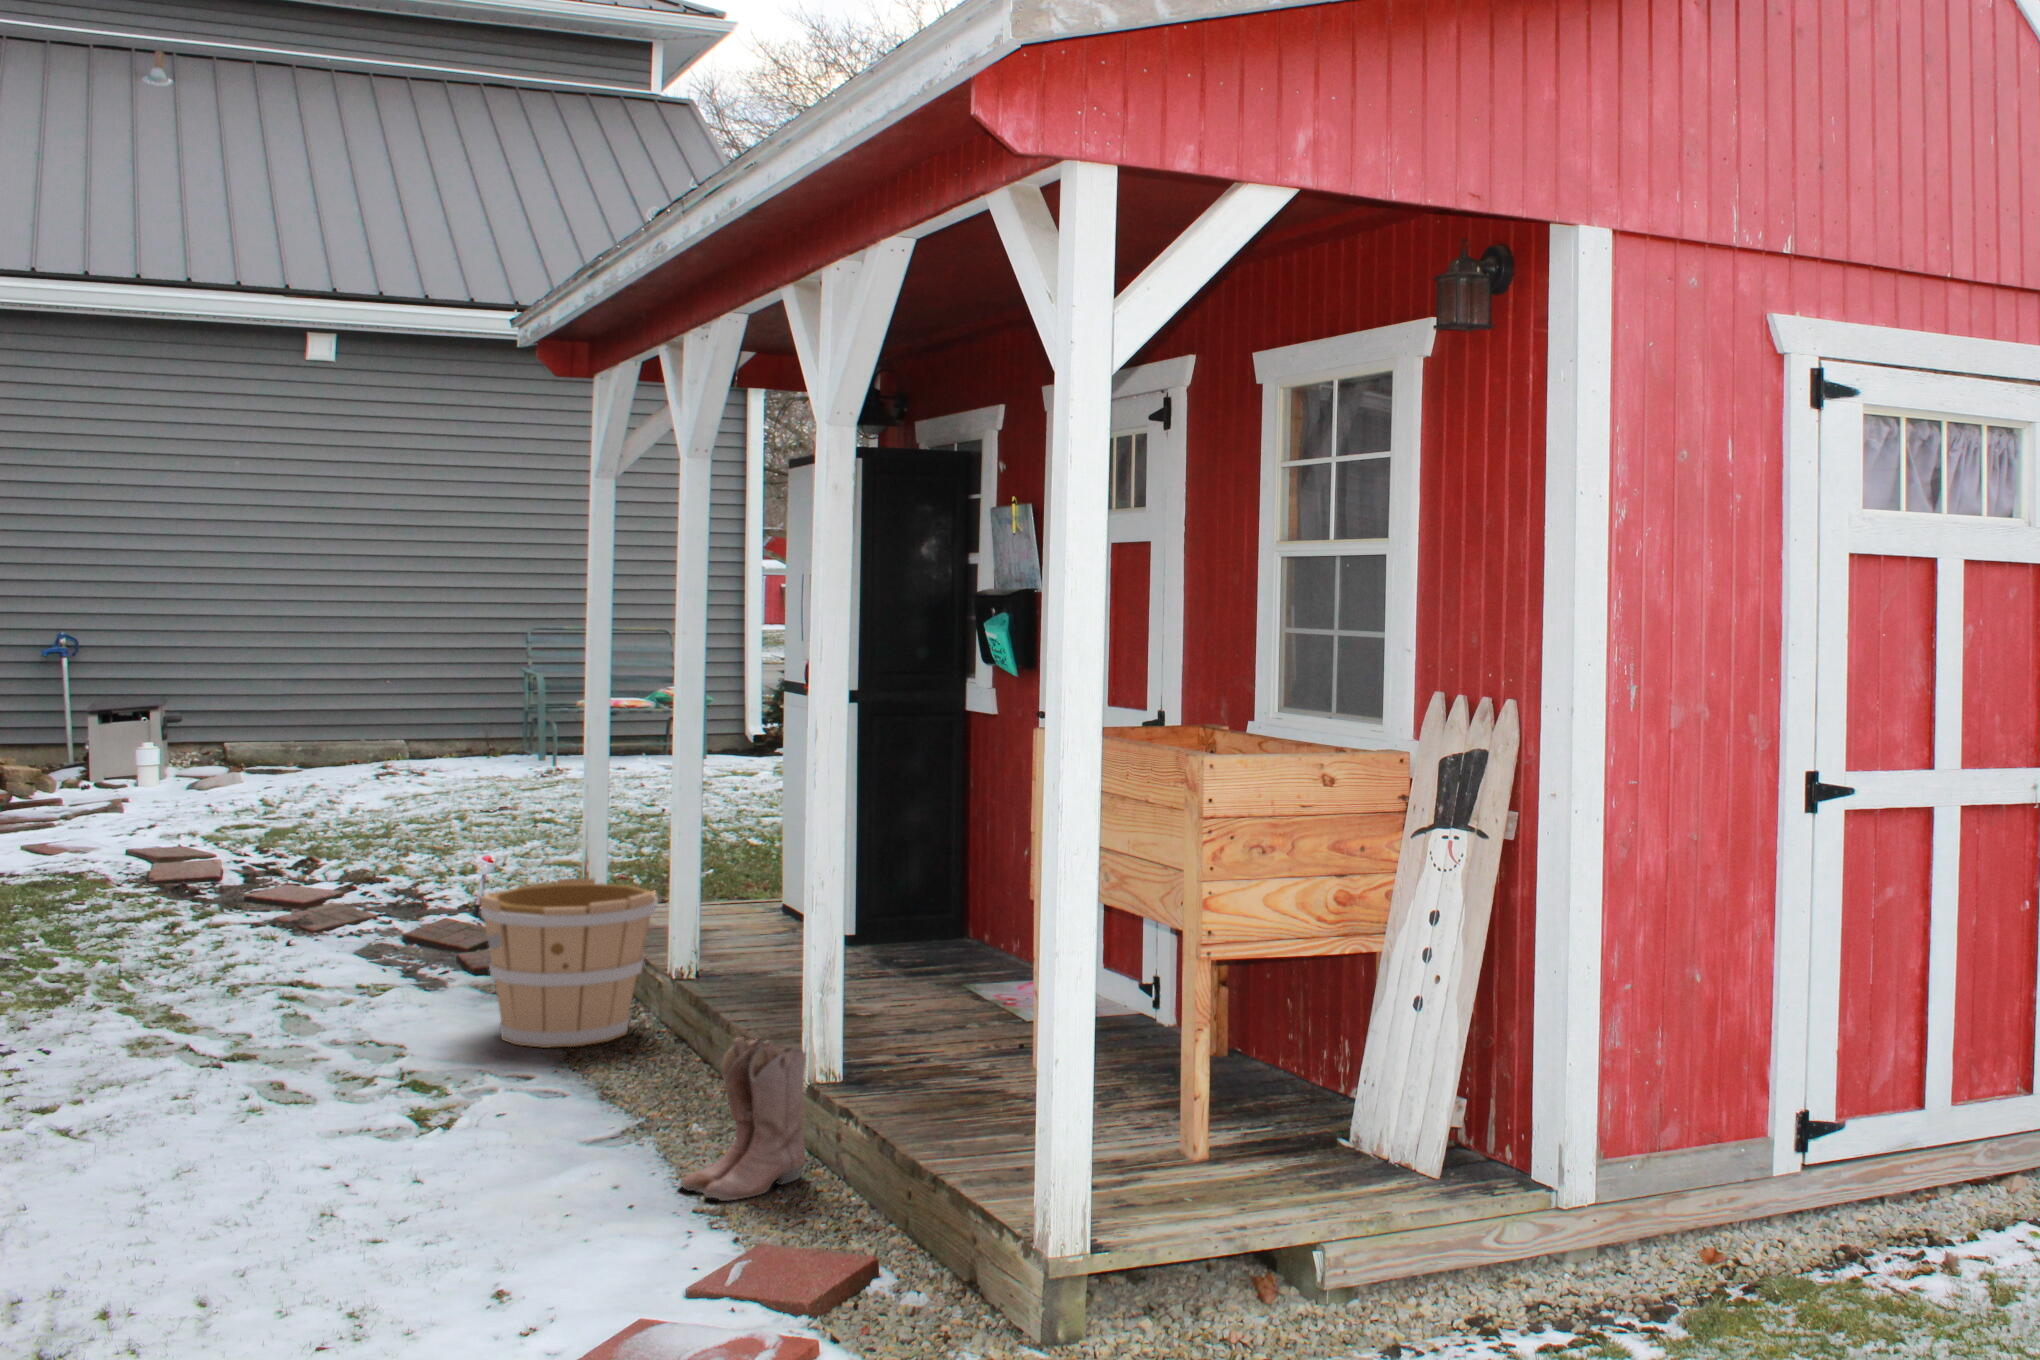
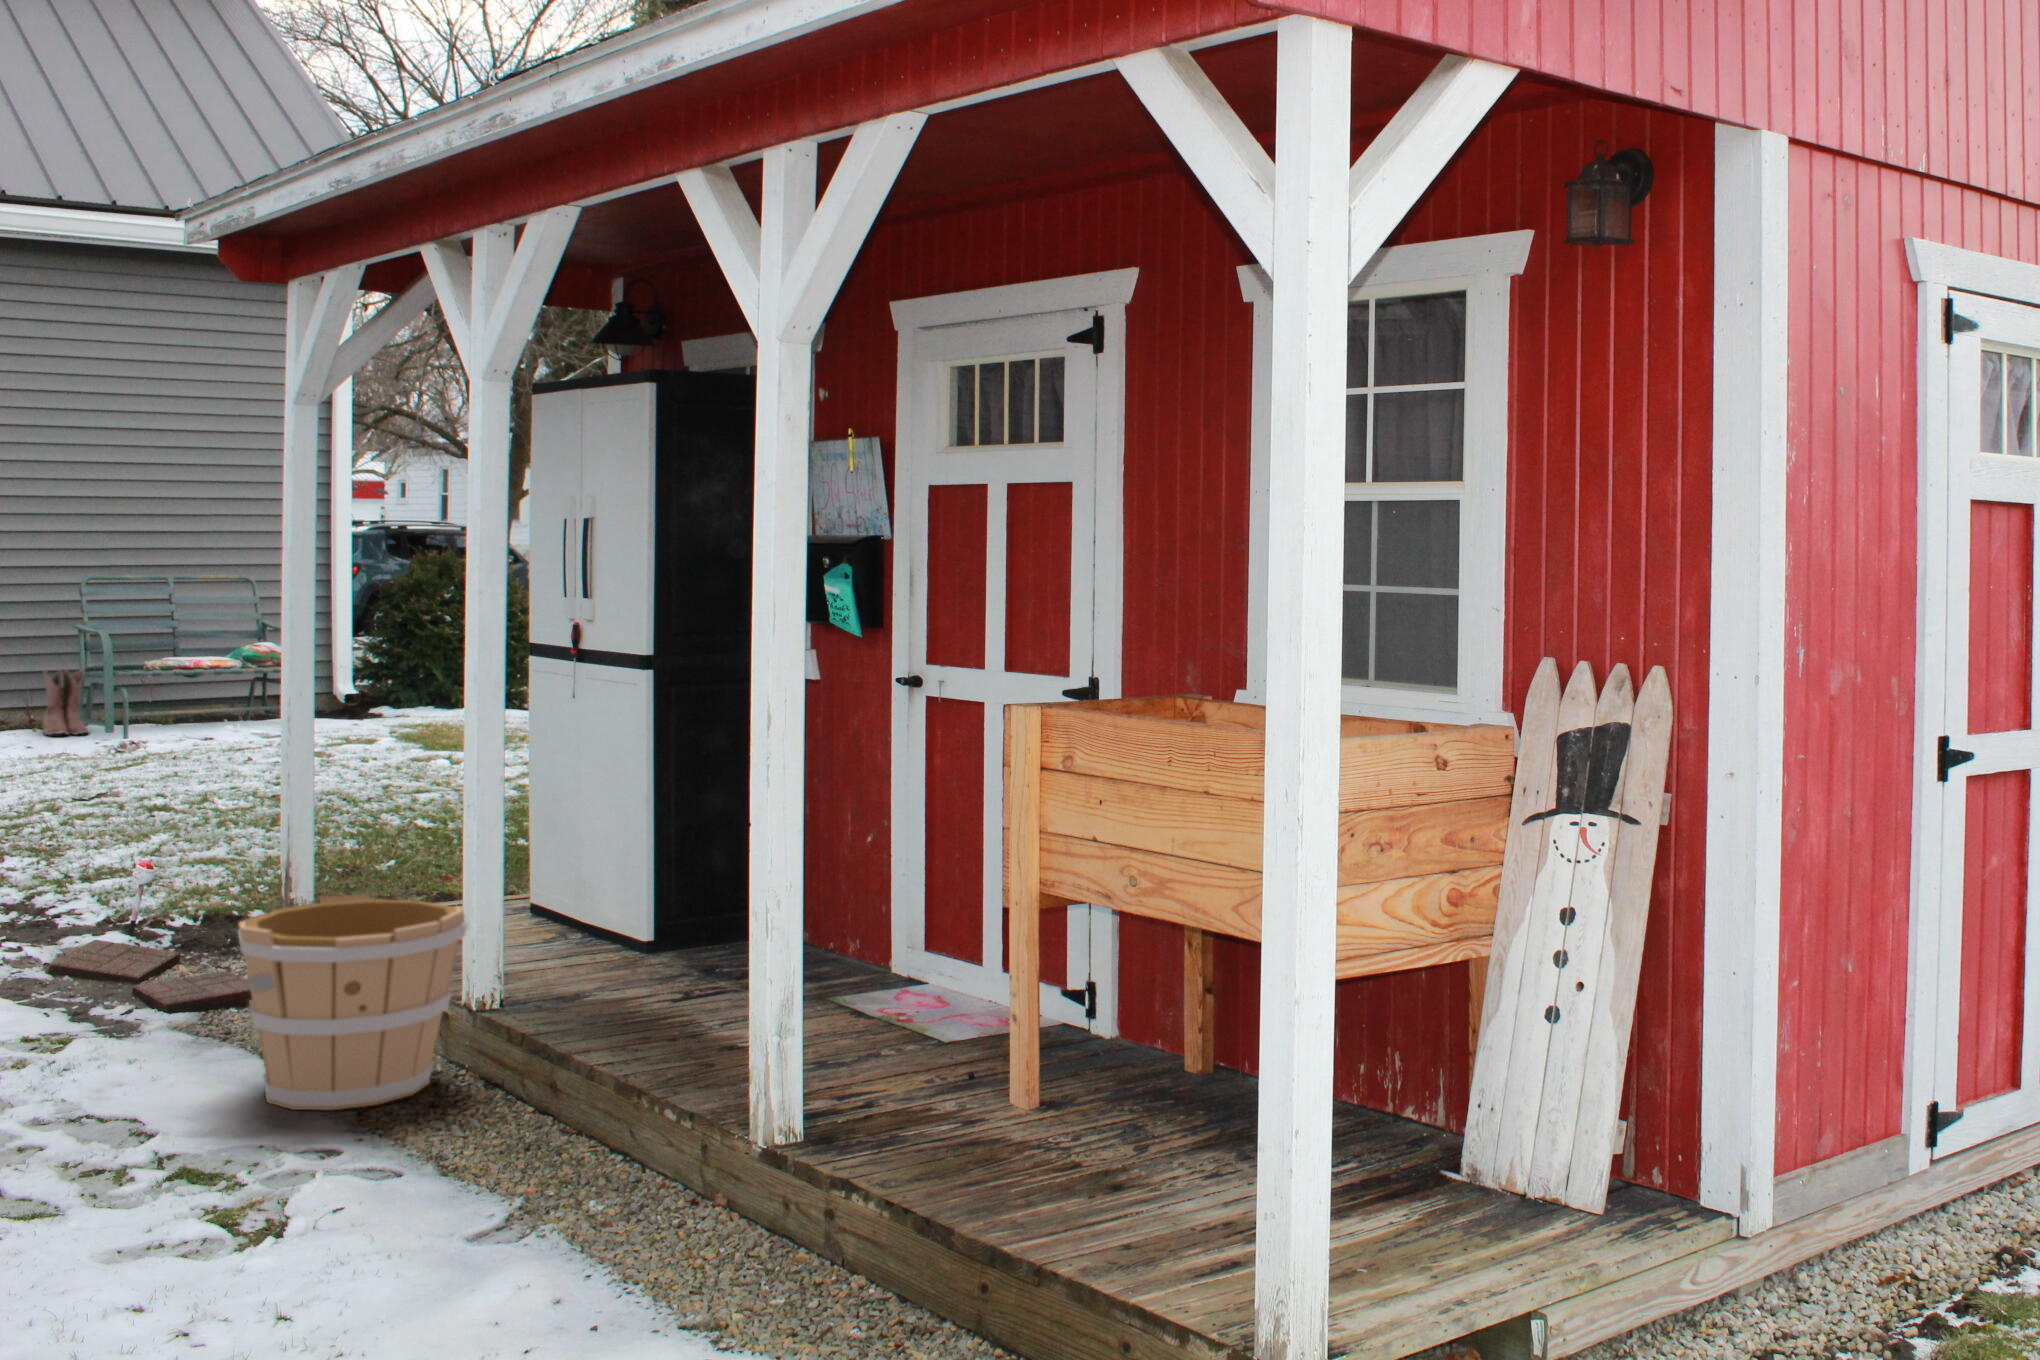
boots: present [679,1037,806,1201] -> present [42,669,89,735]

